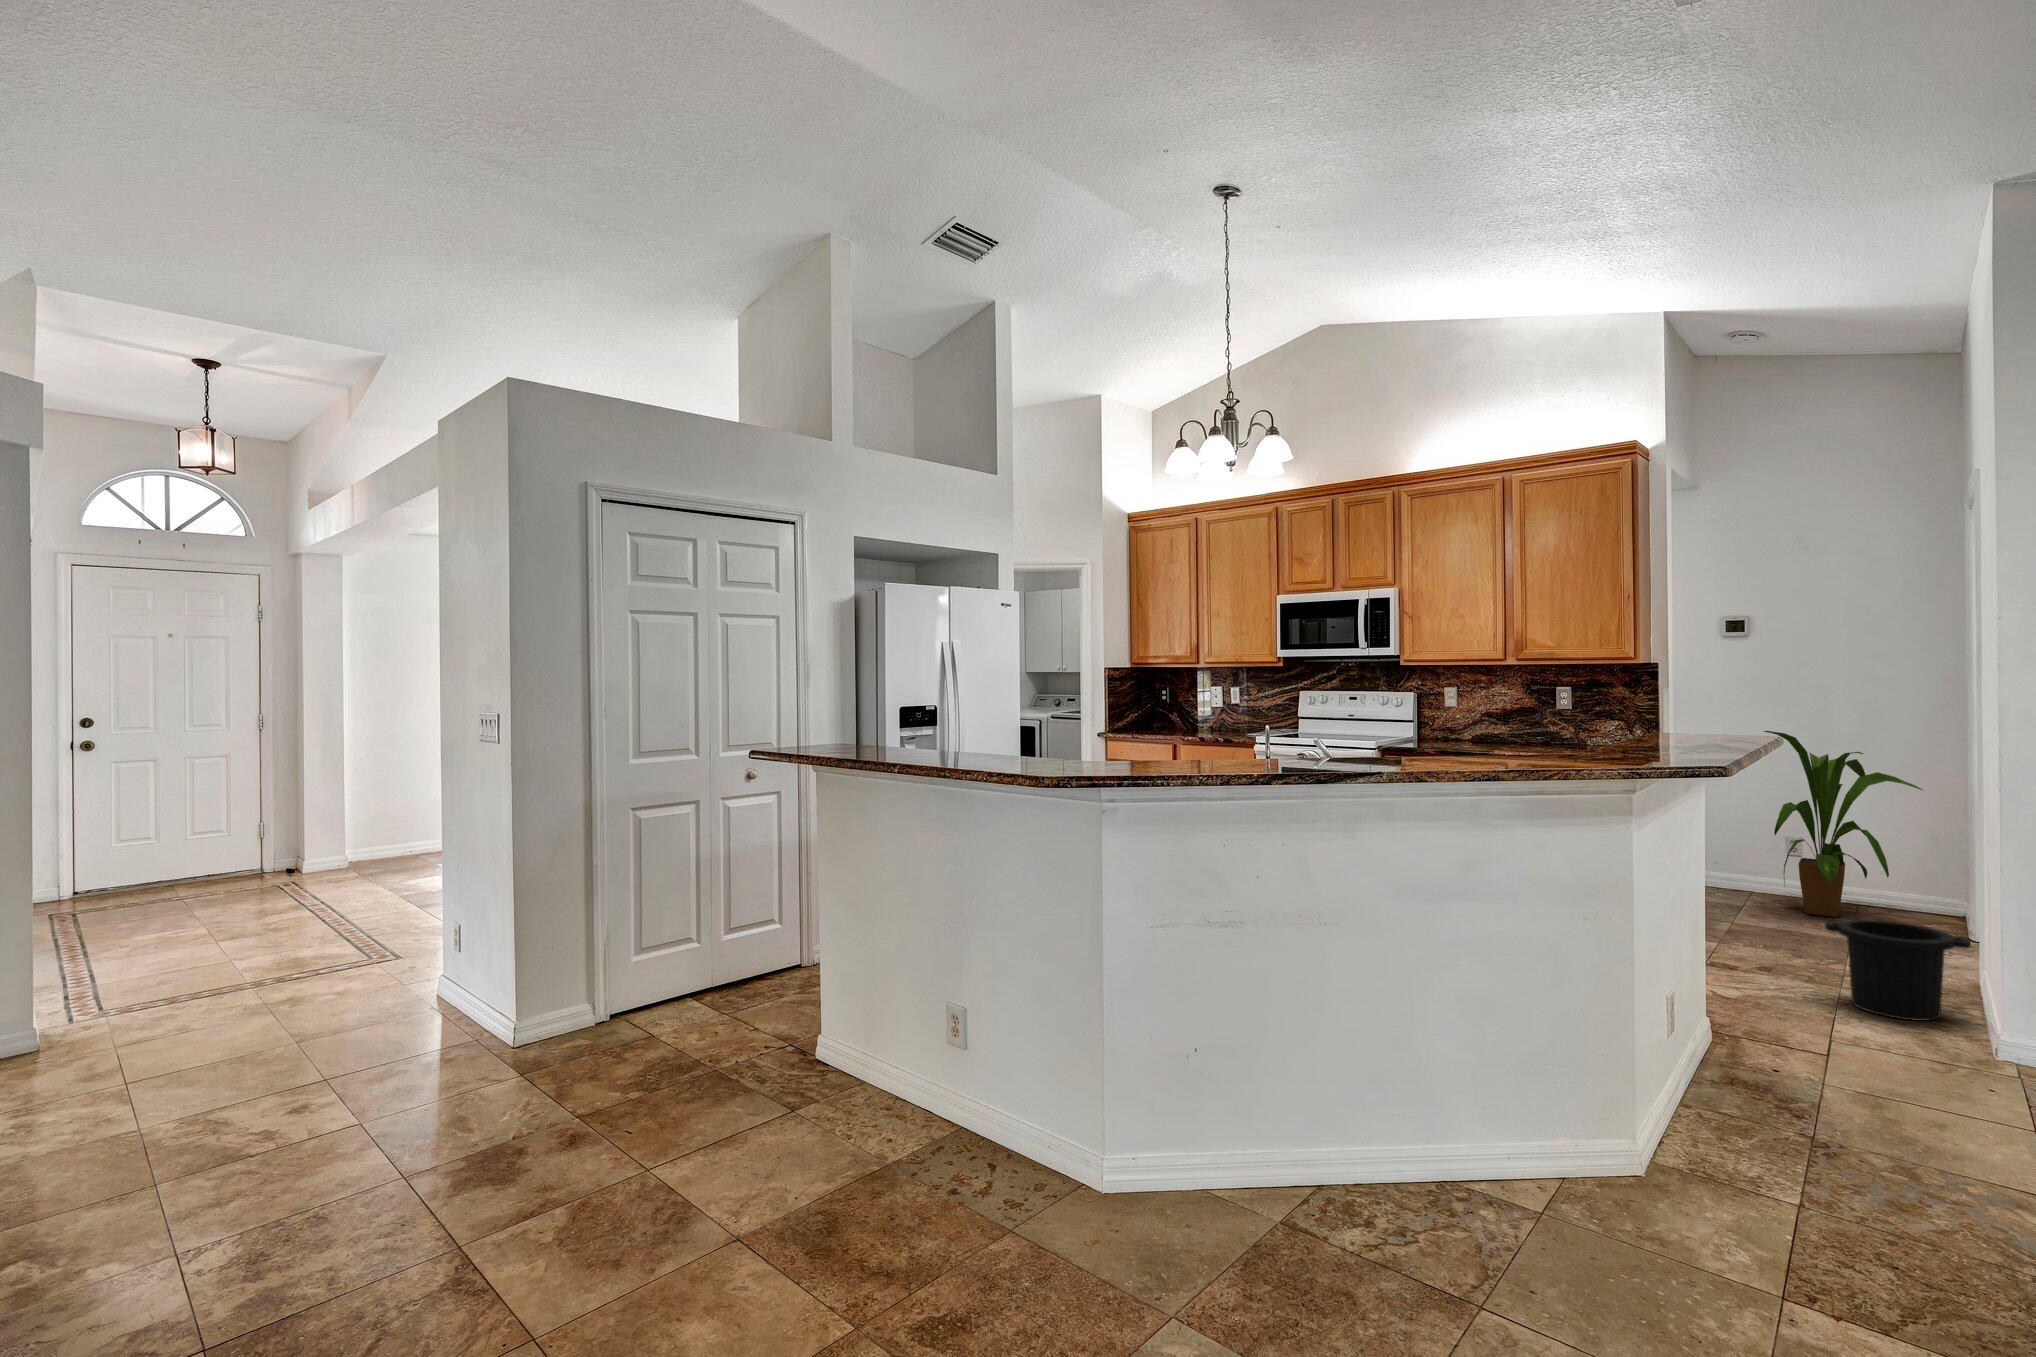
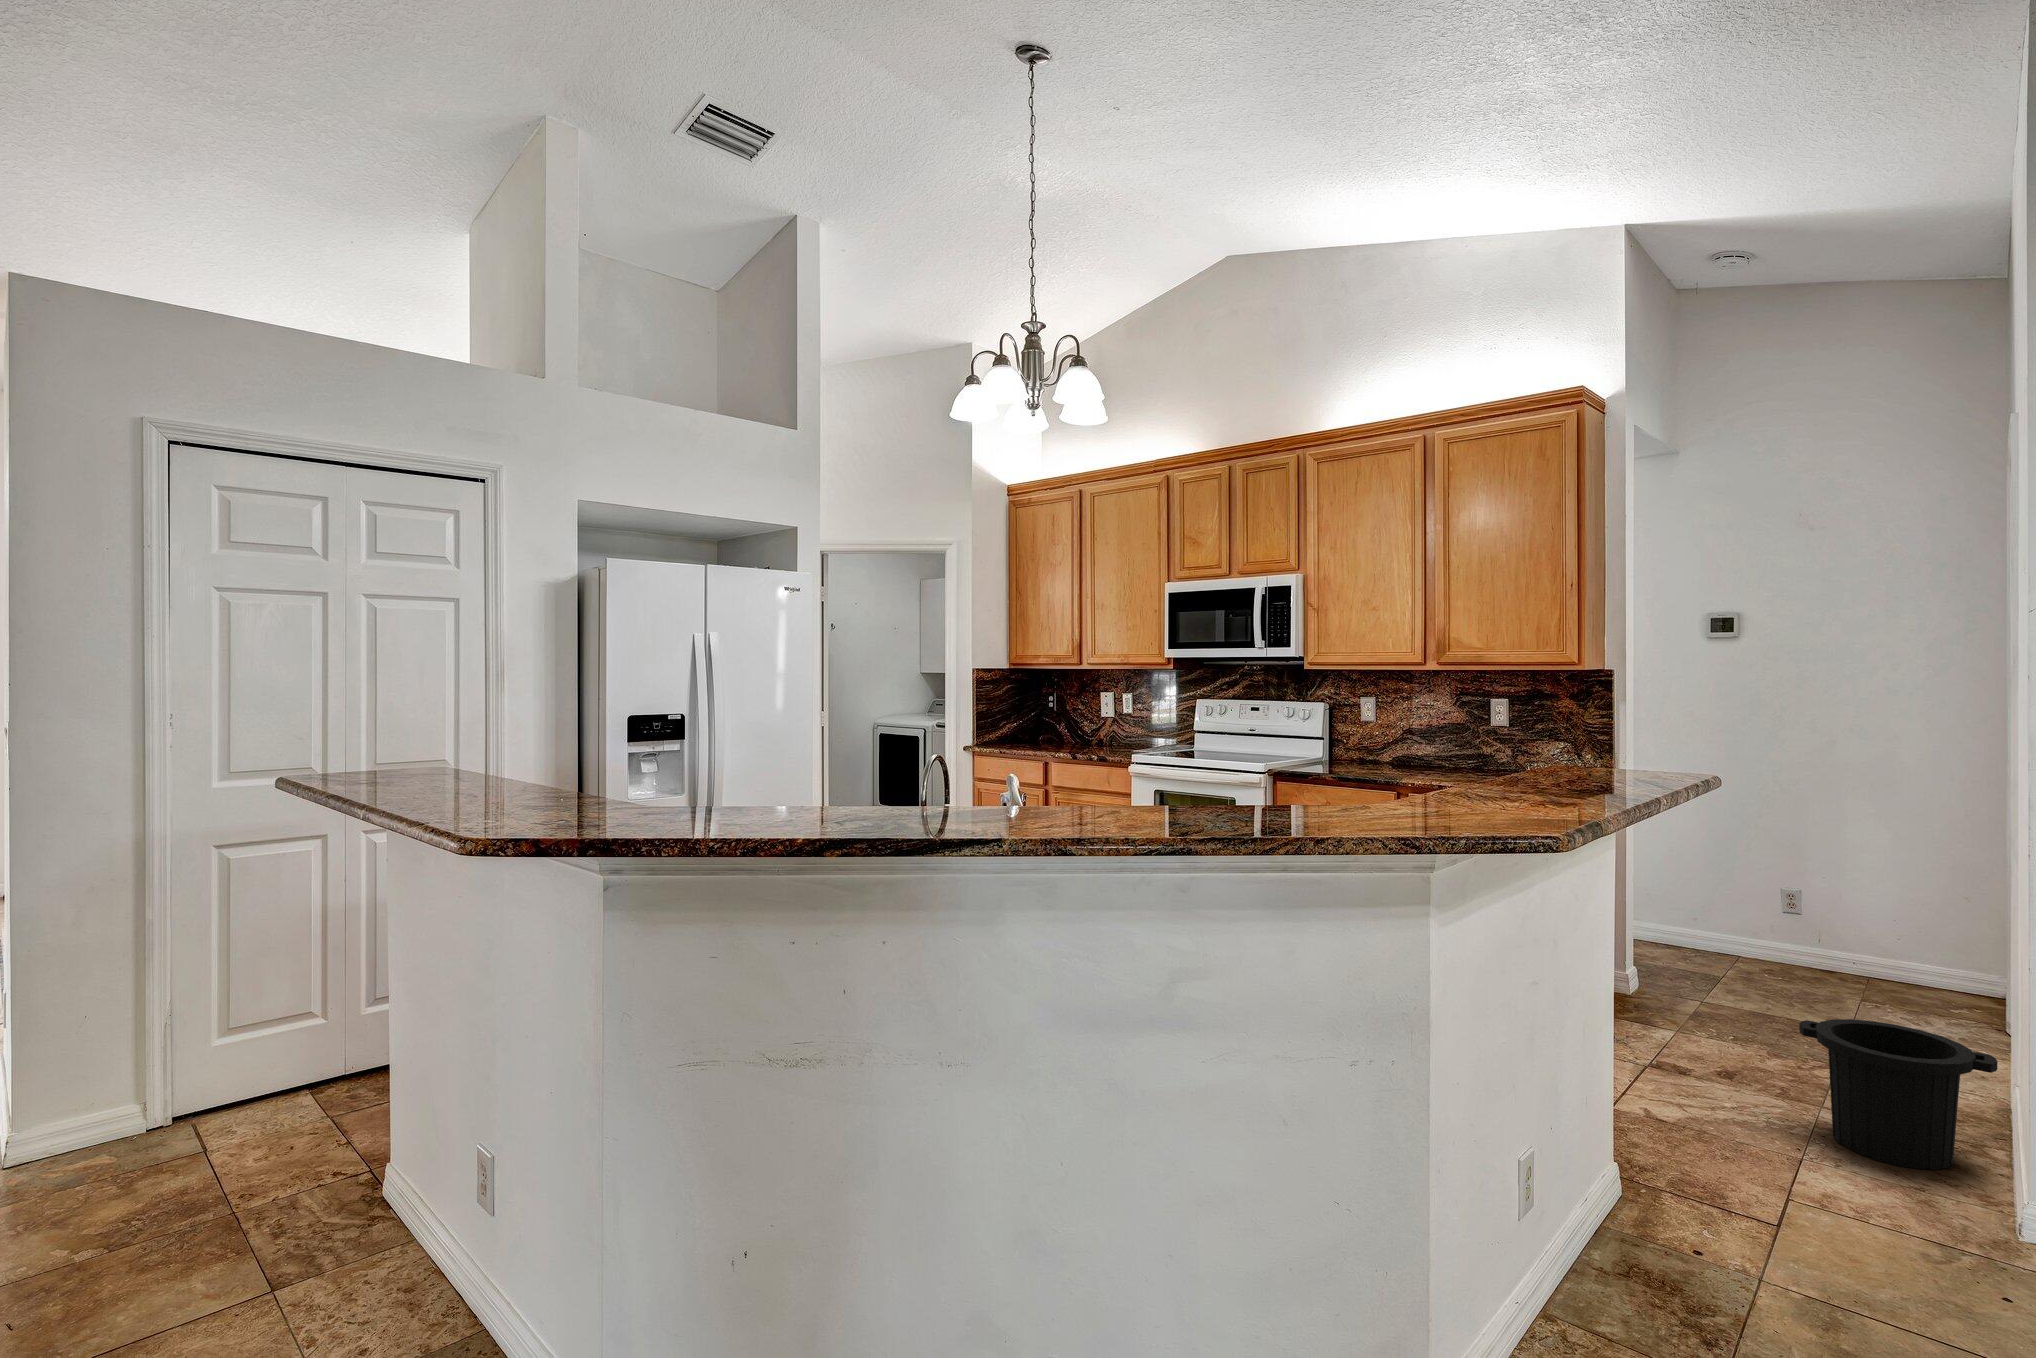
house plant: present [1764,731,1922,917] -> none [1749,757,1955,995]

